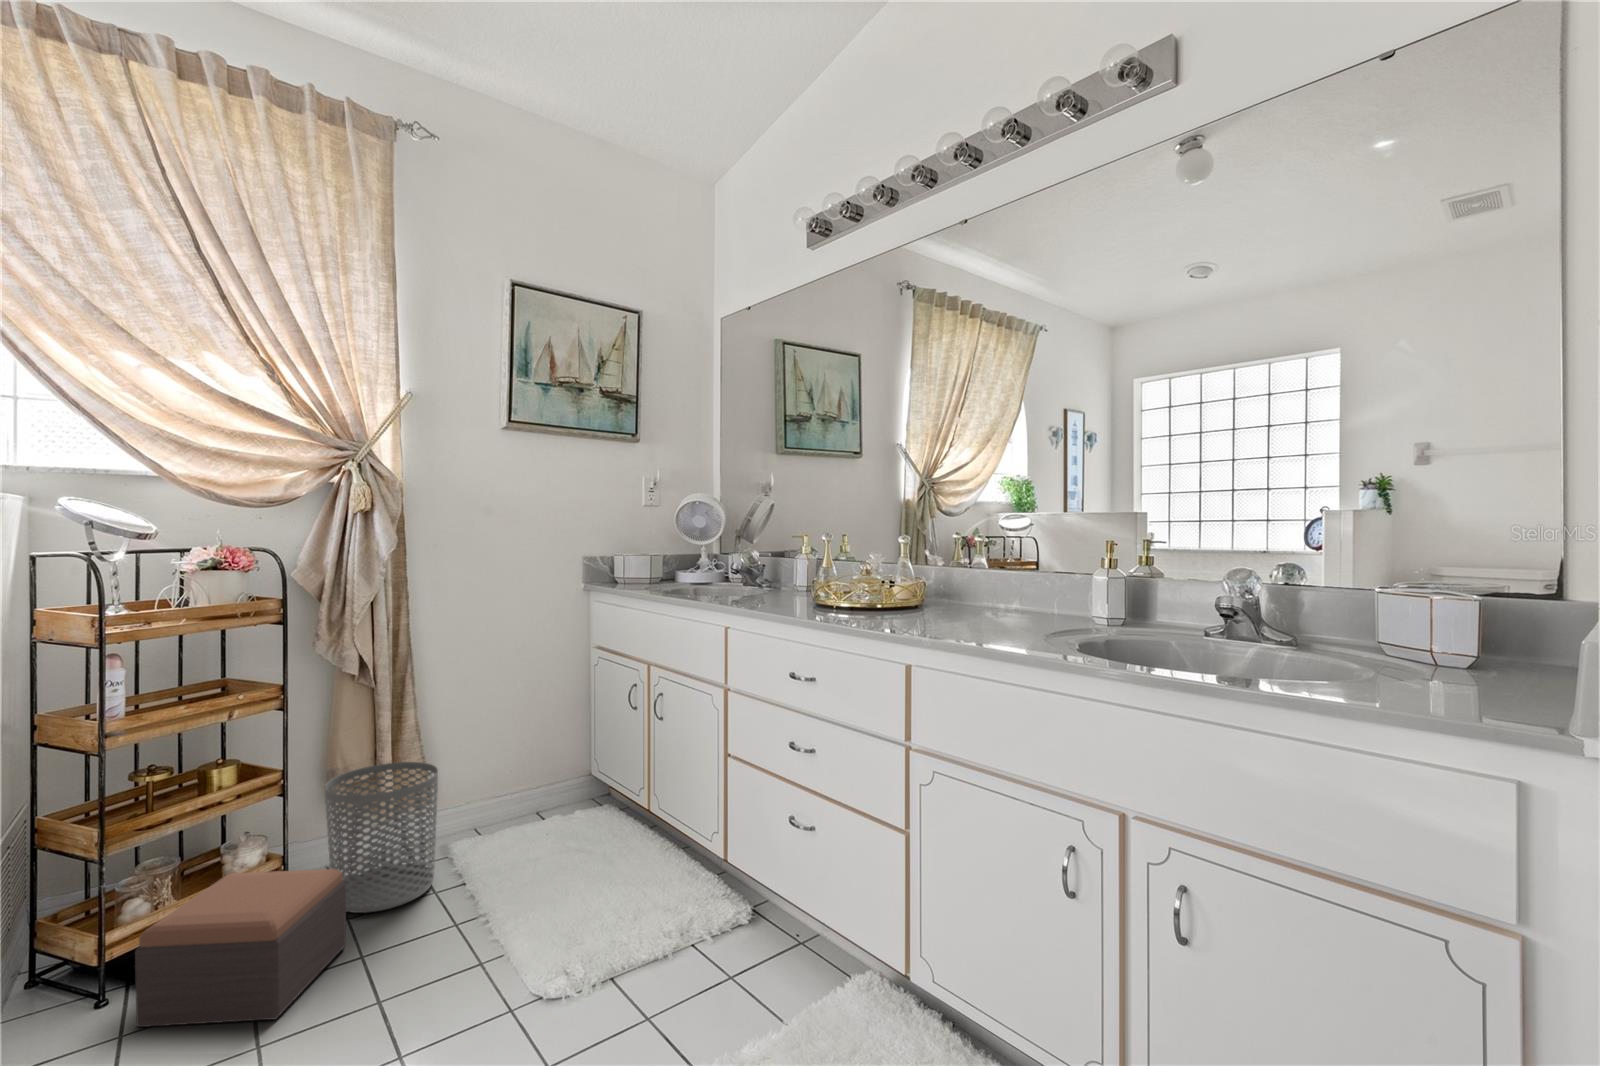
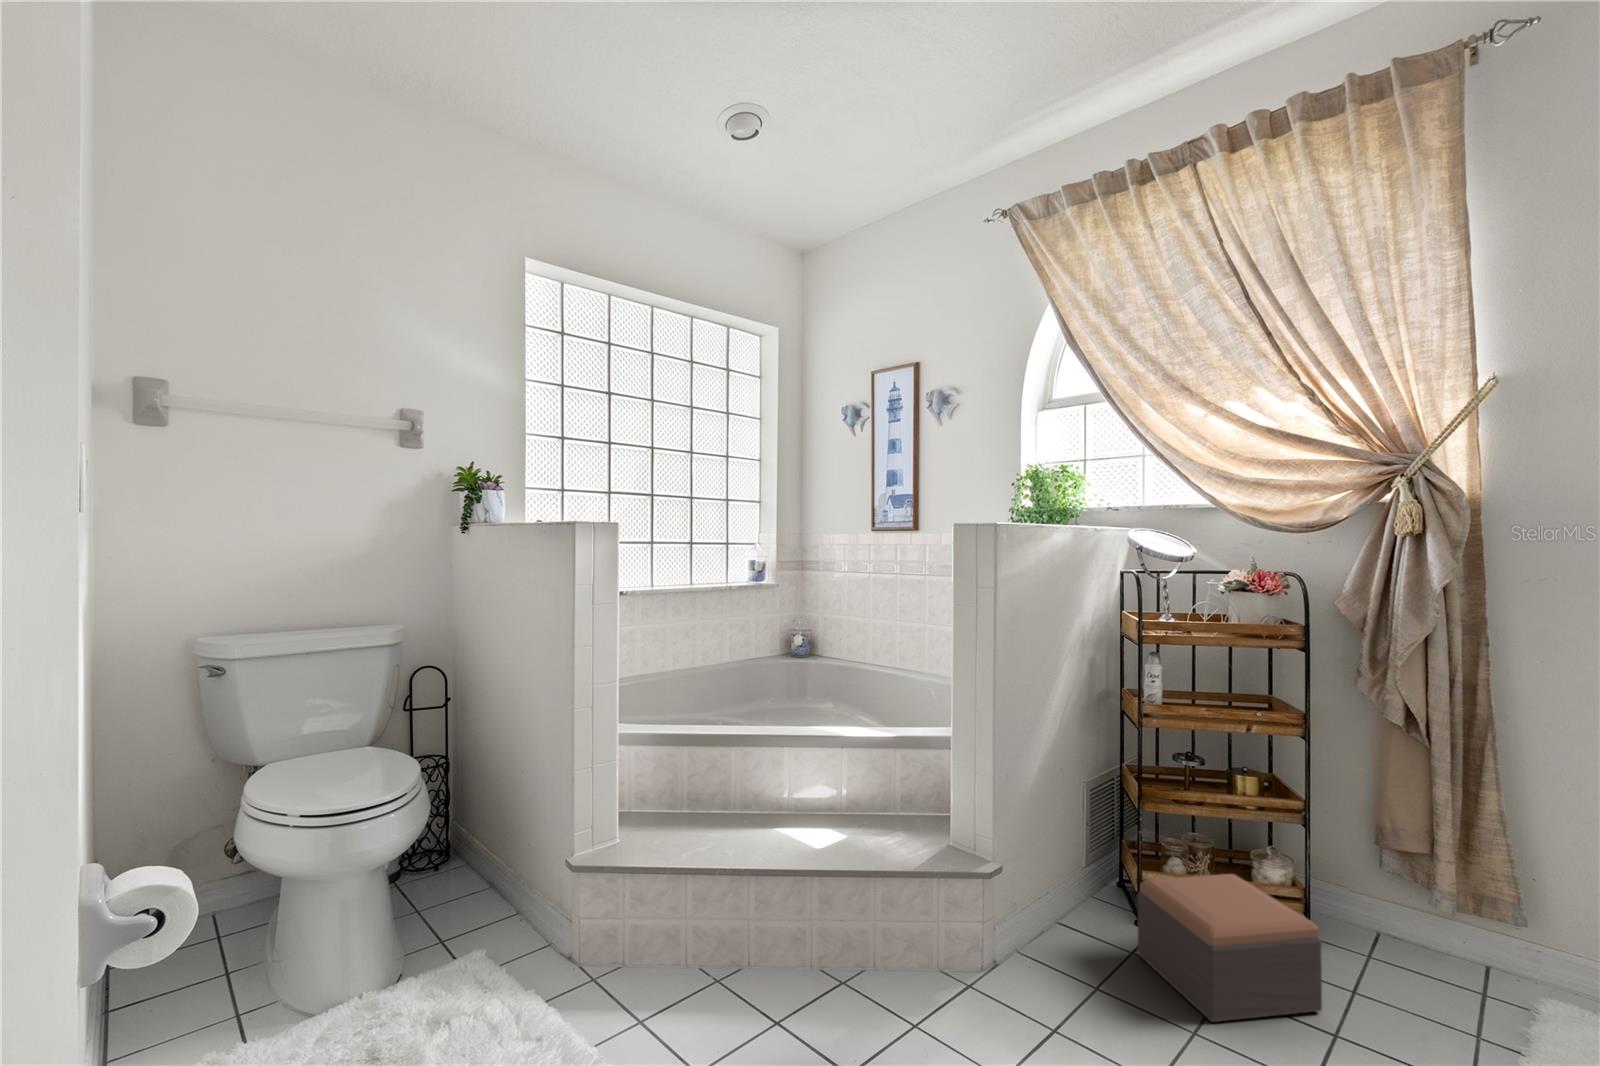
waste bin: present [325,762,438,913] -> none [1343,831,1495,1023]

